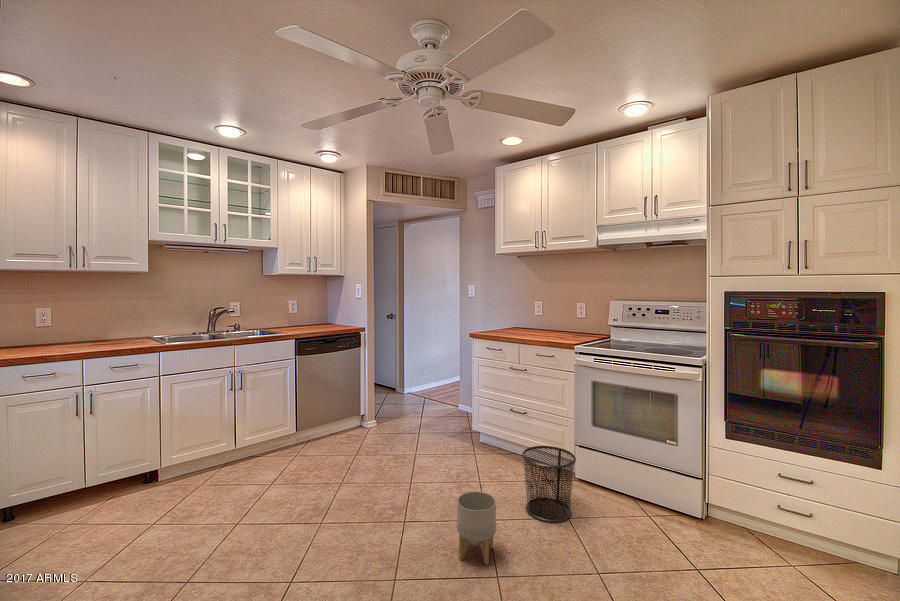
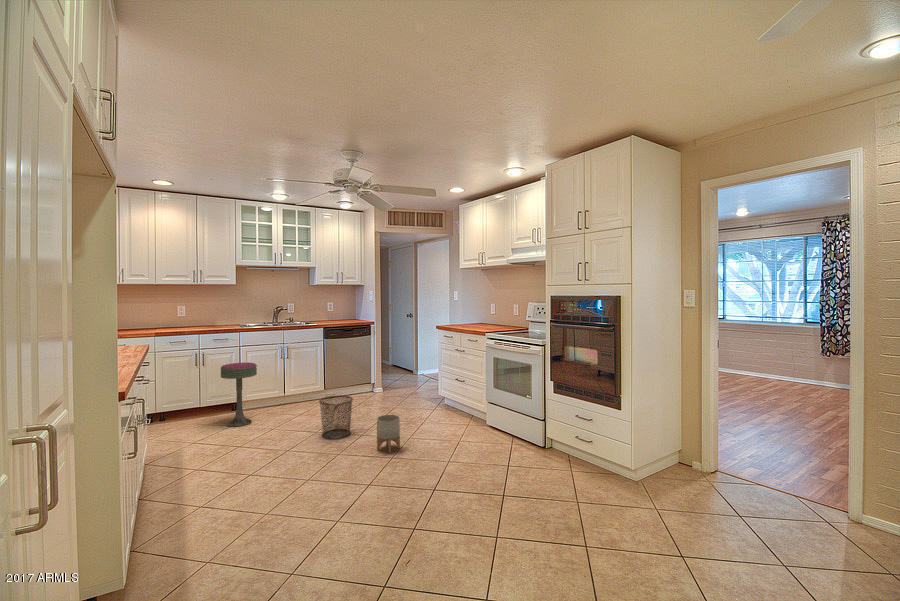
bar stool: none [132,407,202,528] -> present [221,363,257,427]
waste bin: present [522,446,576,522] -> present [319,396,353,439]

